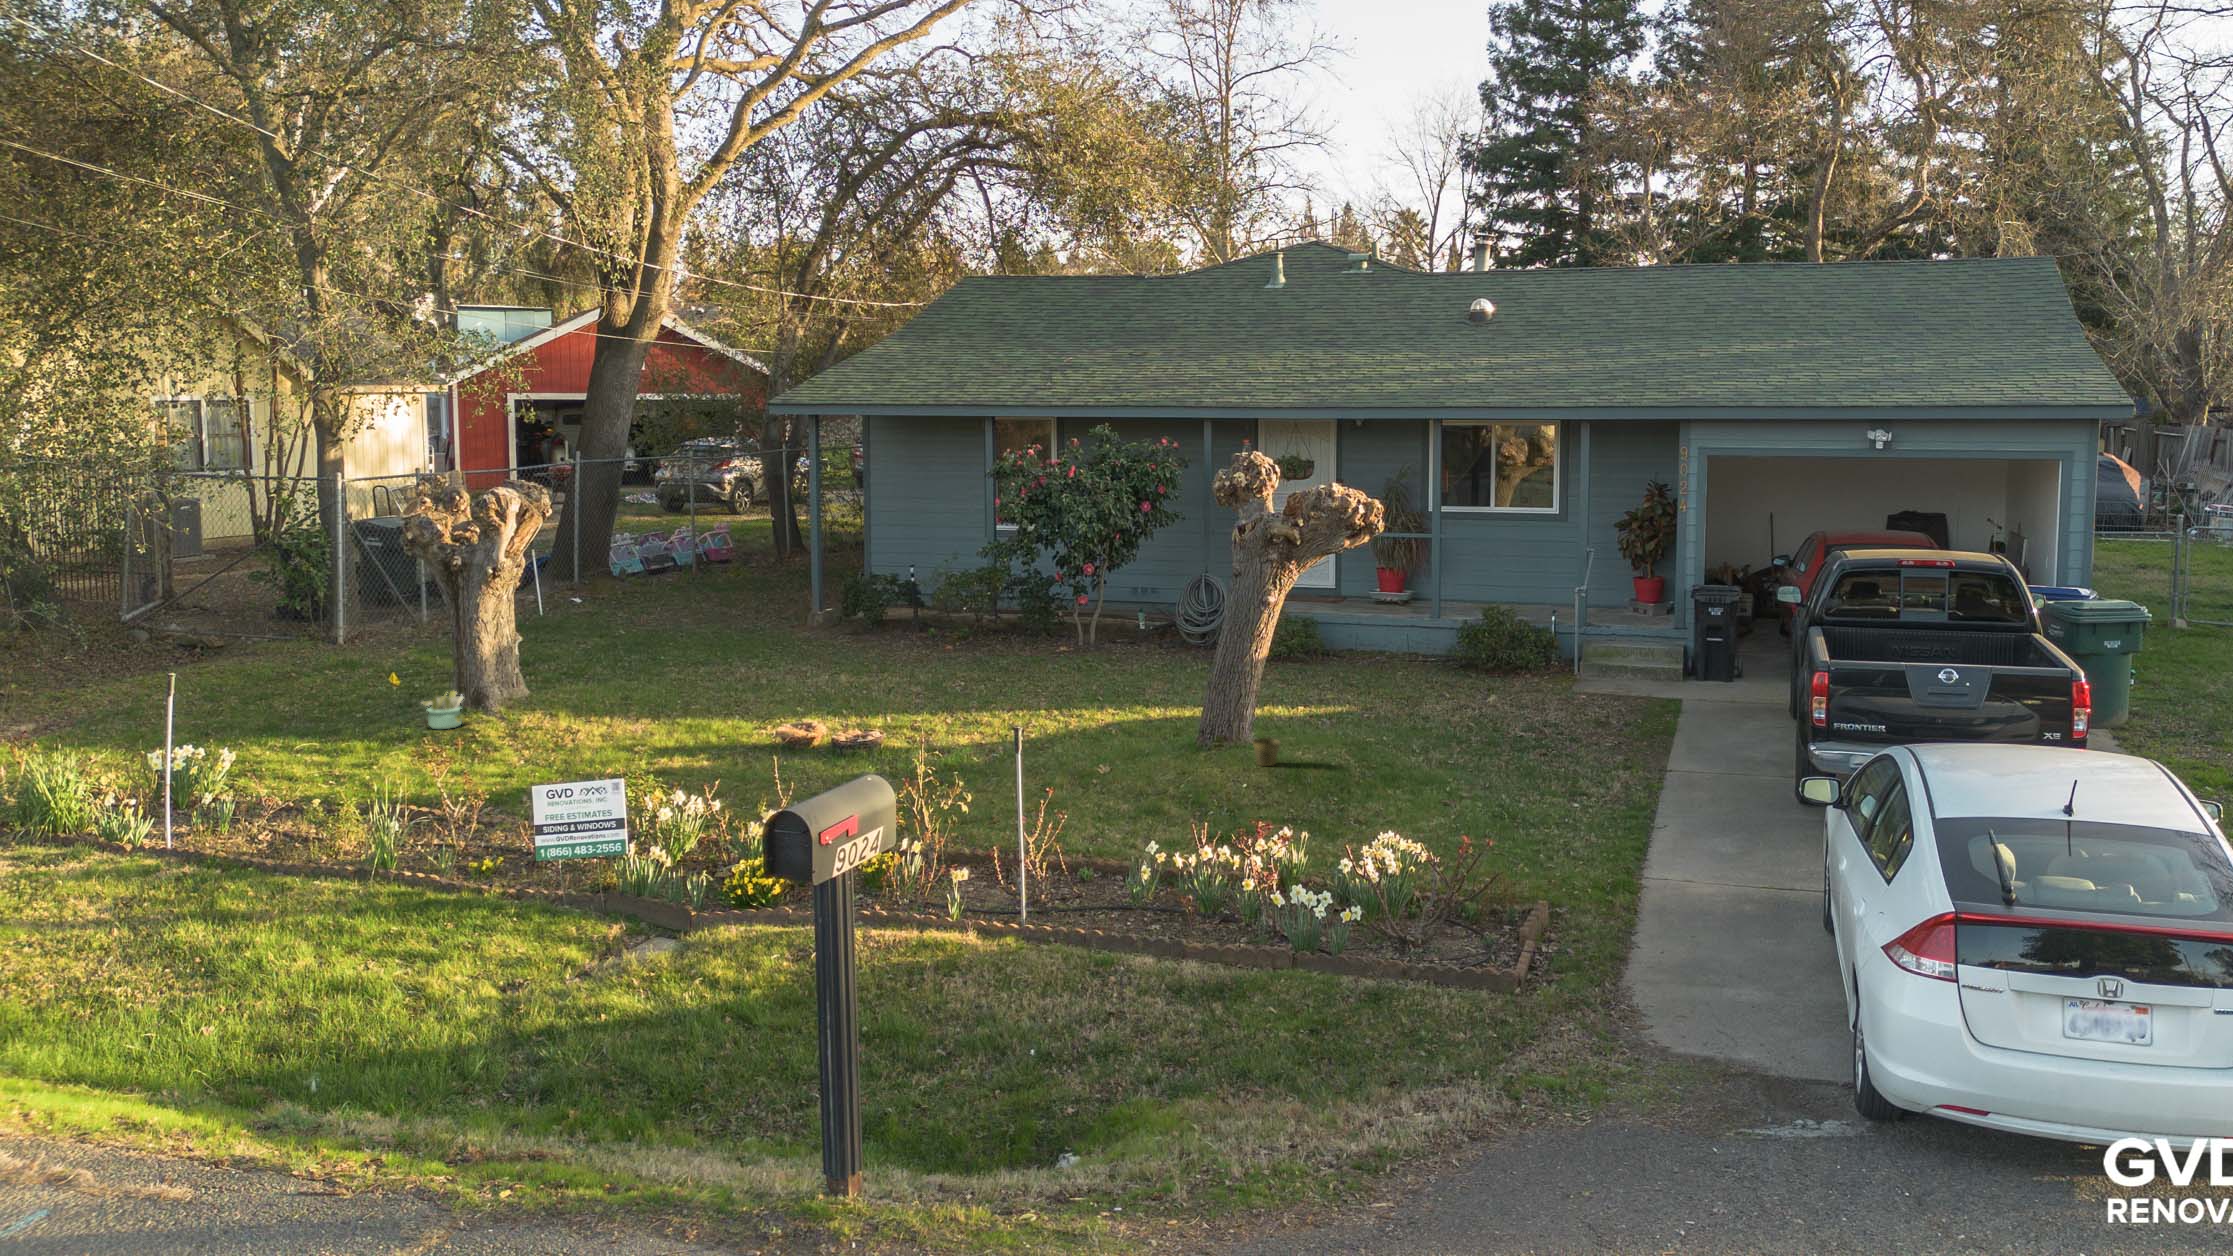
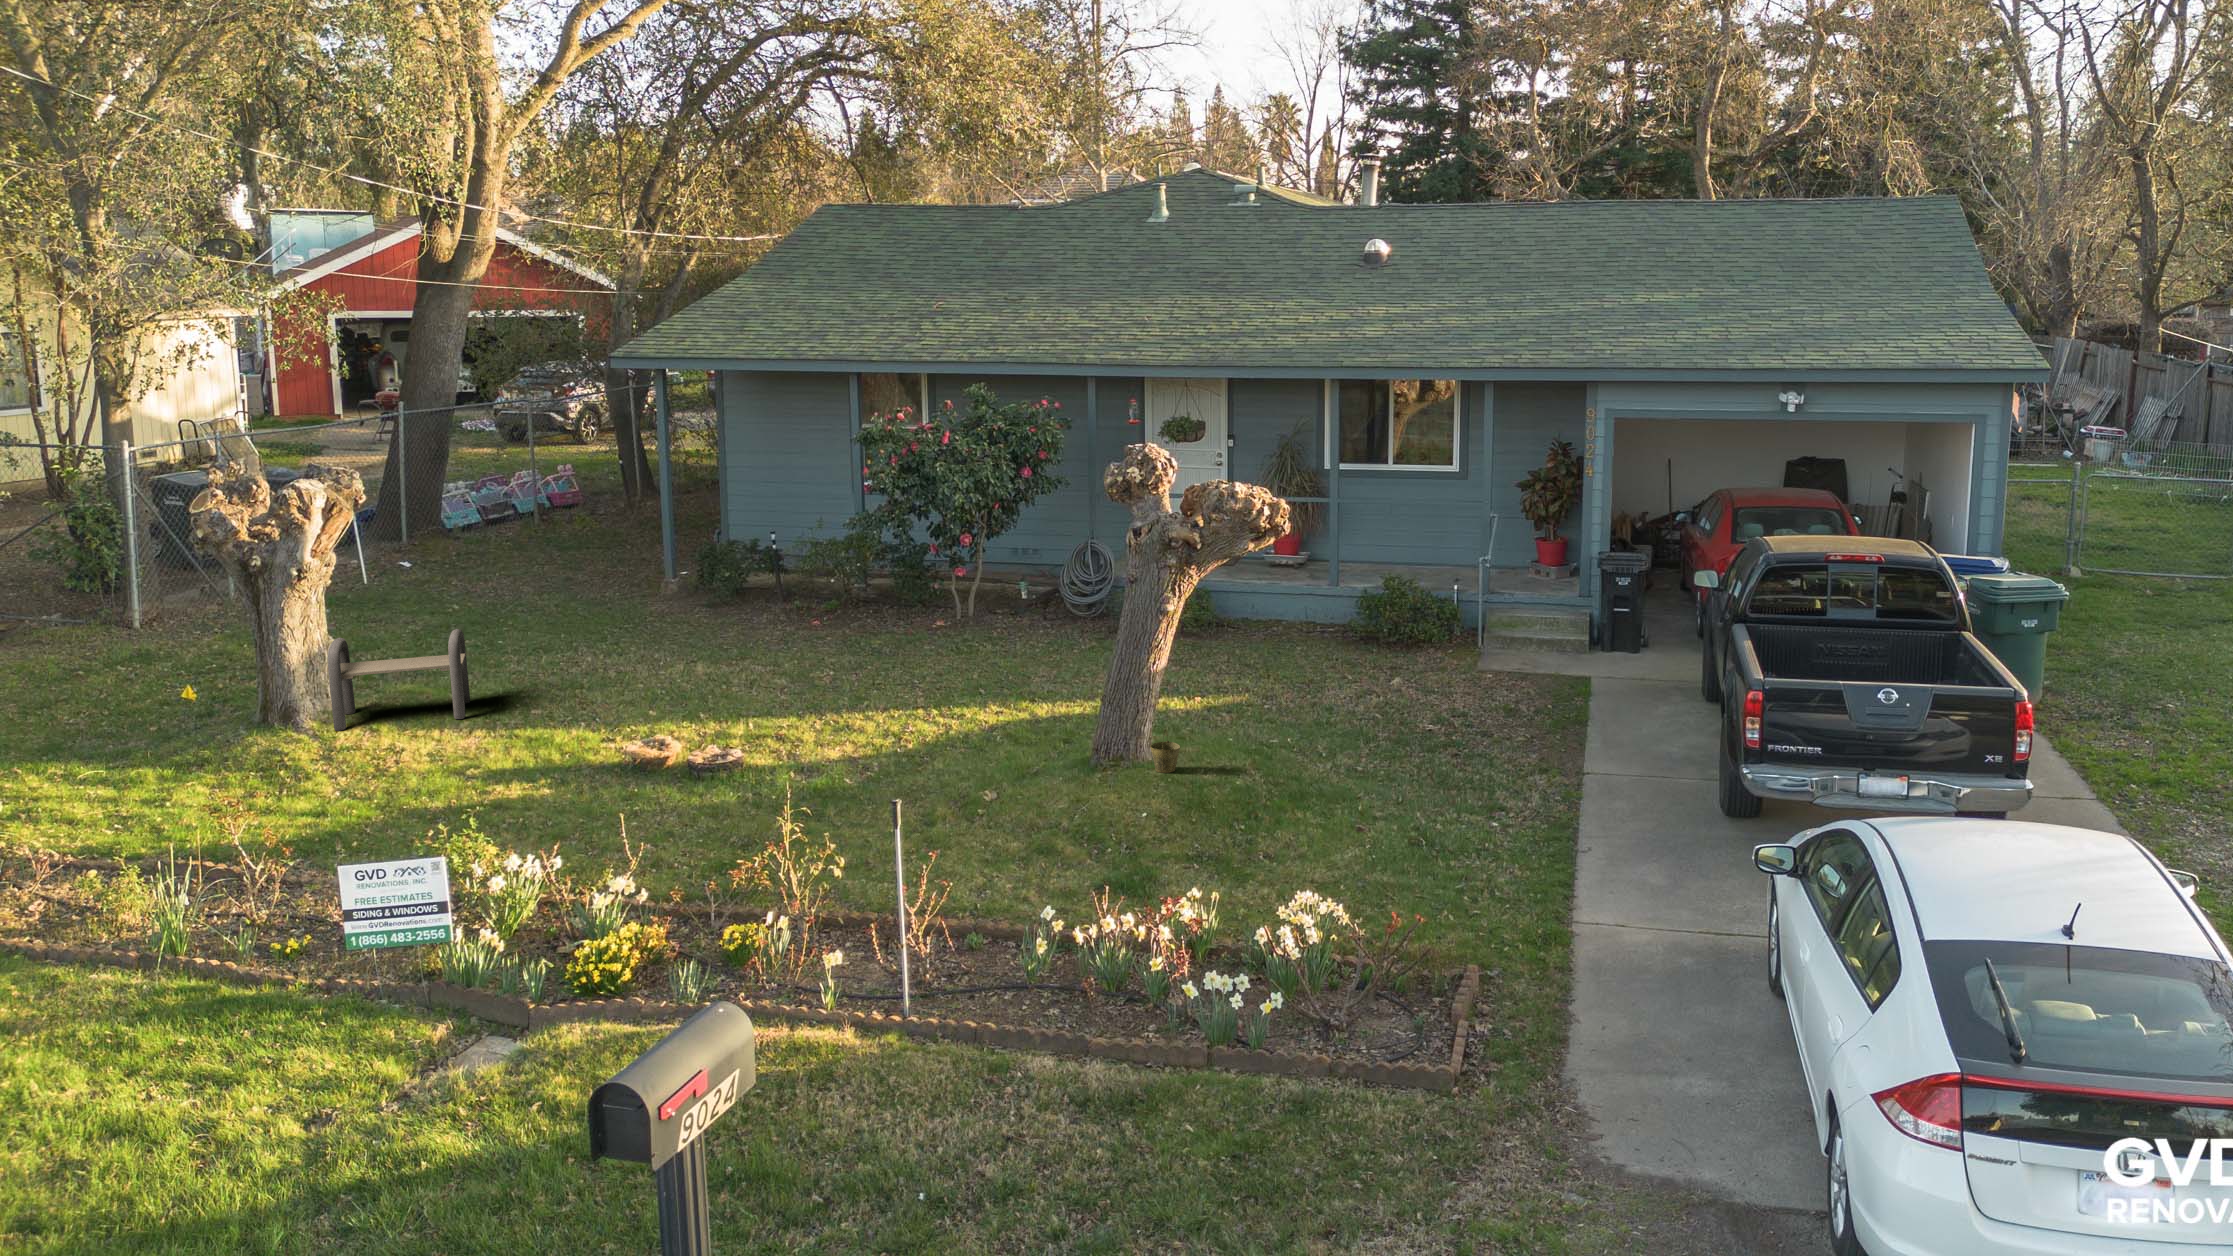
bench: none [511,633,632,720] -> present [328,629,470,731]
decorative plant: present [422,691,463,729] -> none [223,702,275,747]

